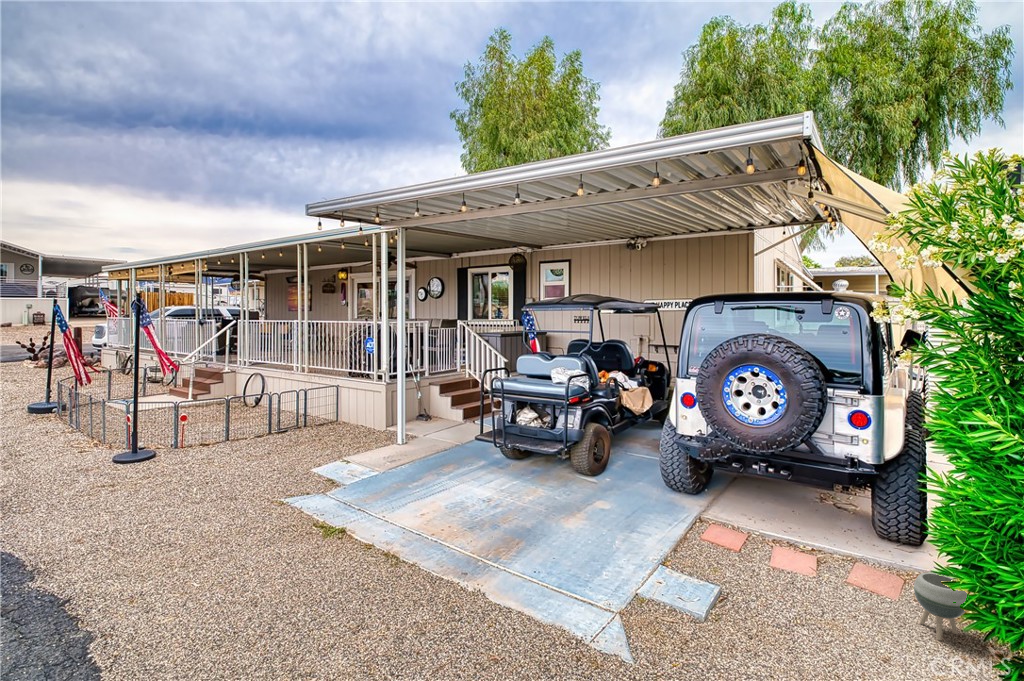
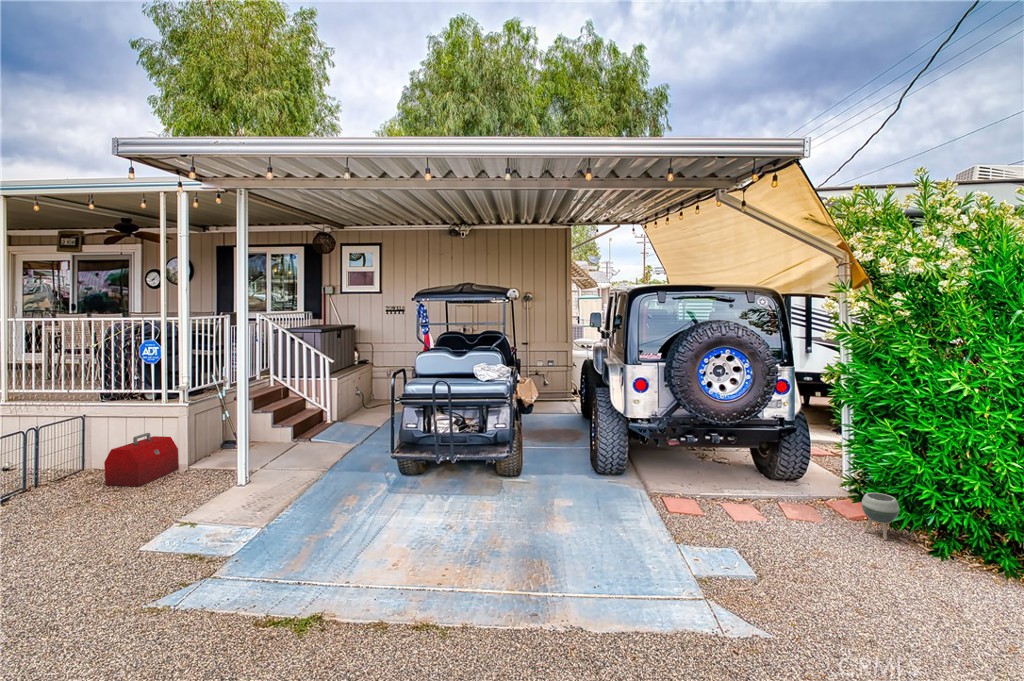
toolbox: none [333,401,378,436] -> present [104,433,179,486]

